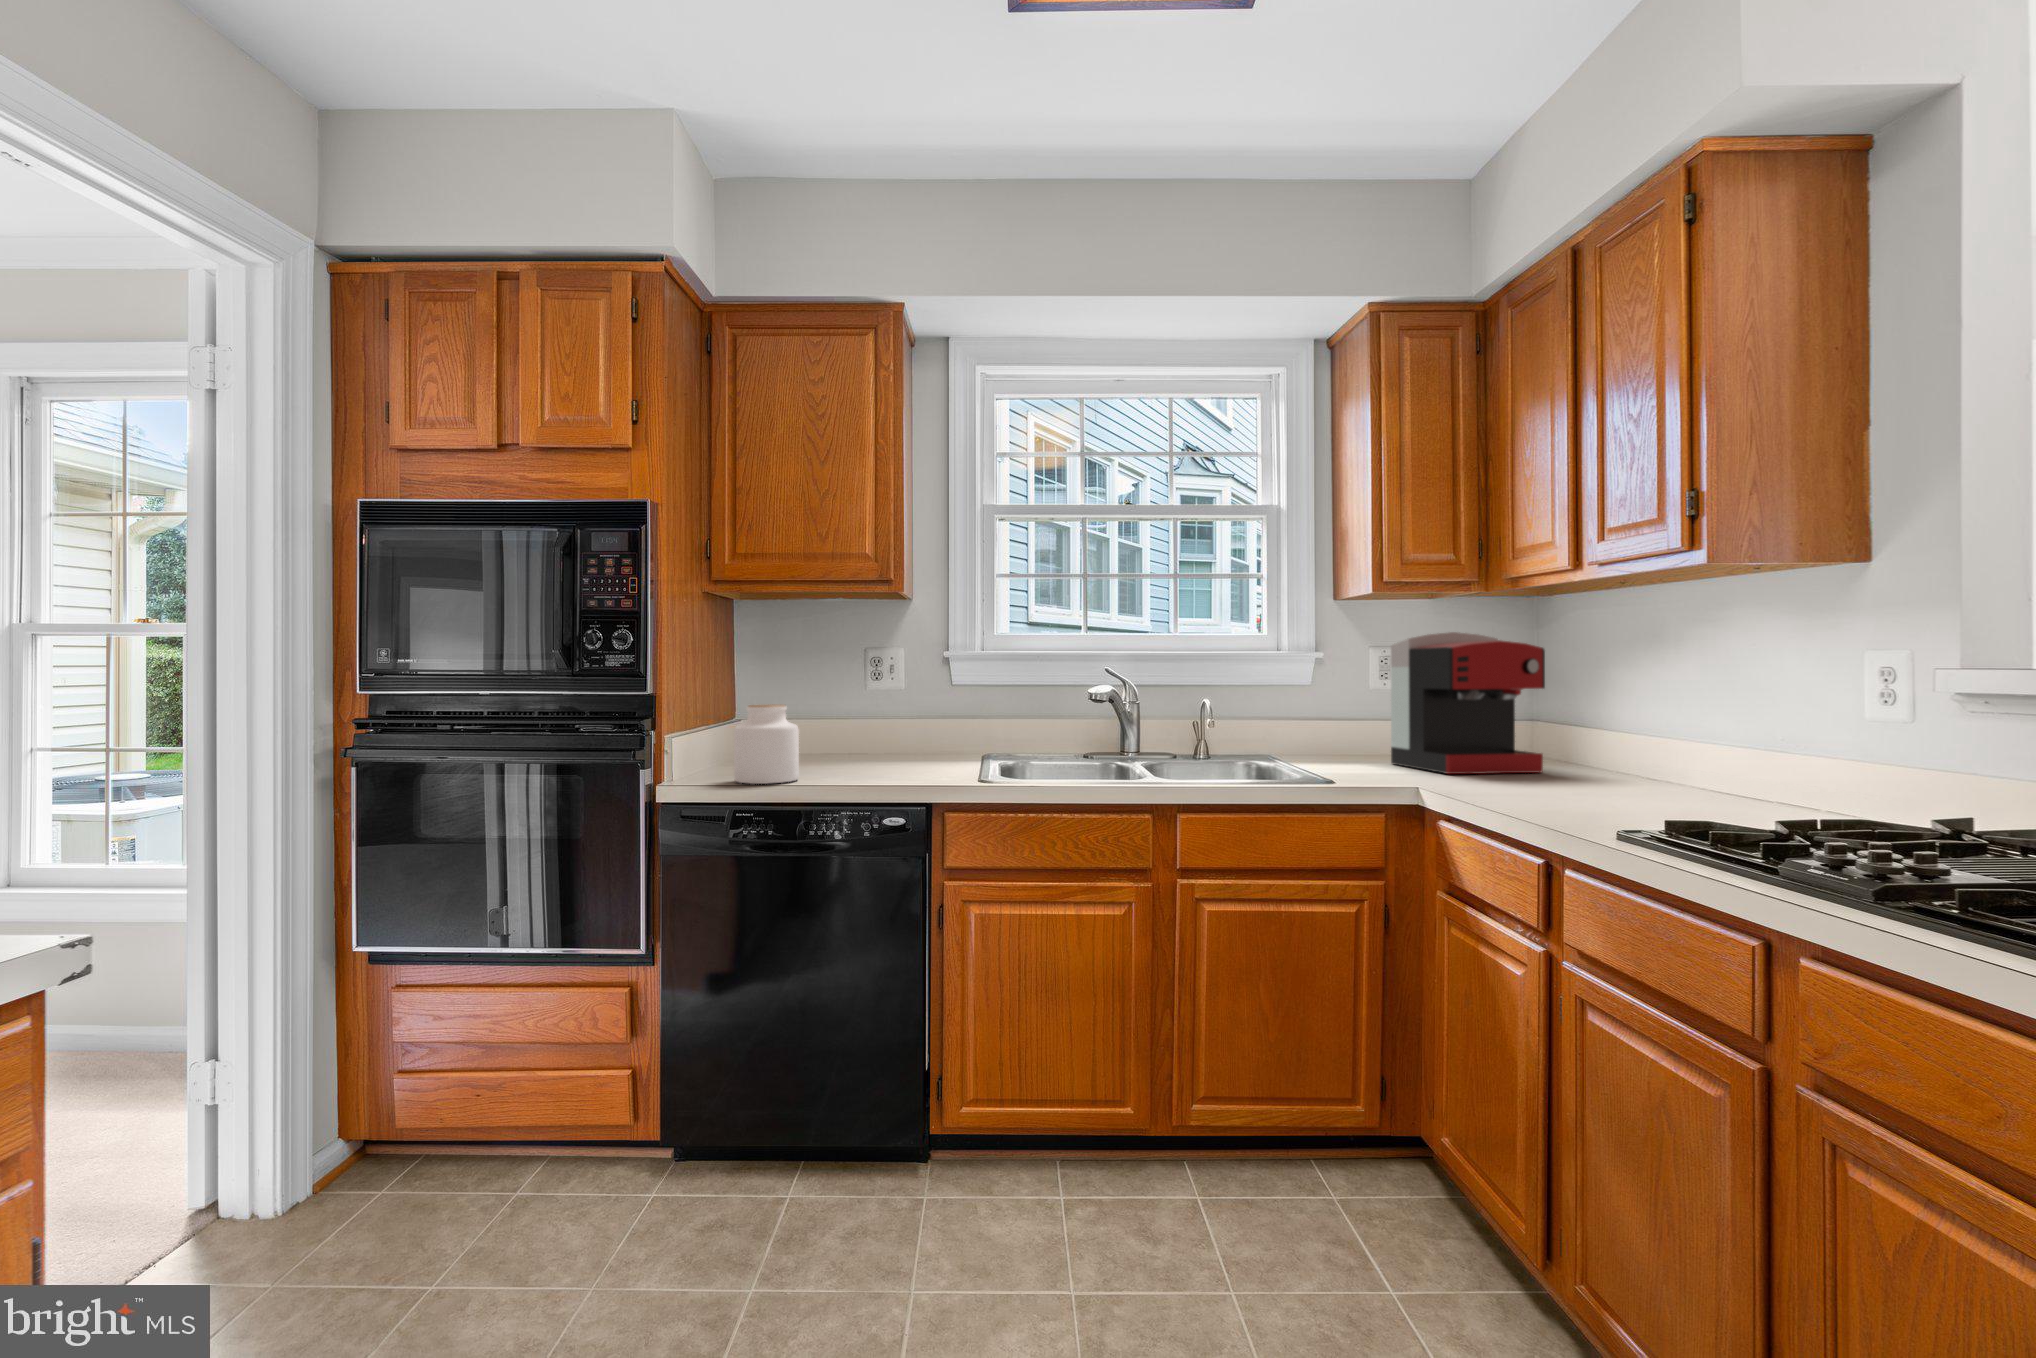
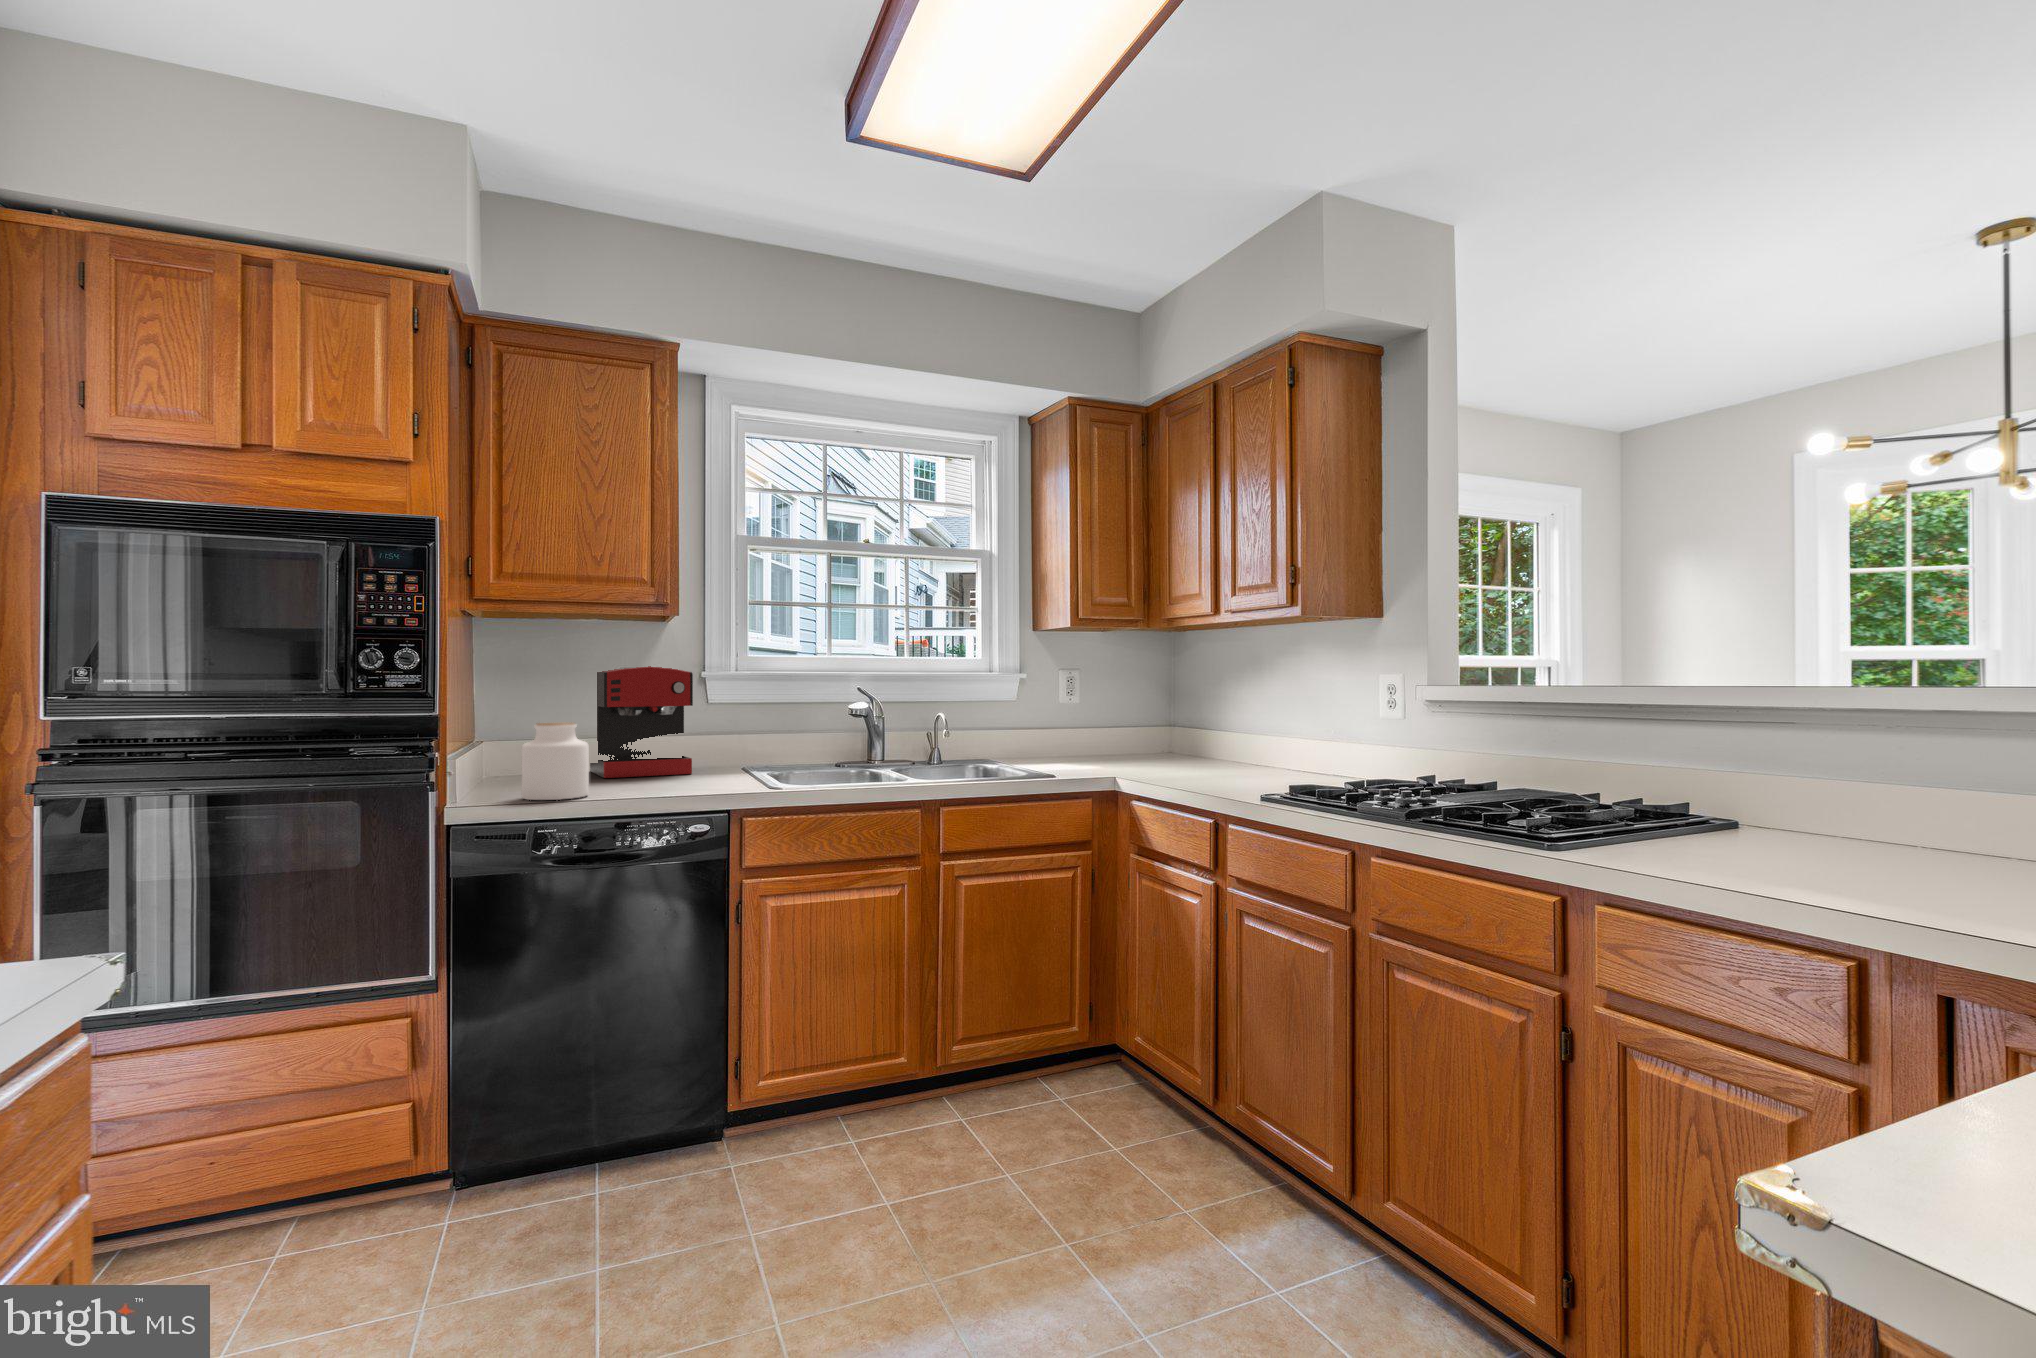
coffee maker: present [1391,632,1545,774] -> present [590,666,693,778]

